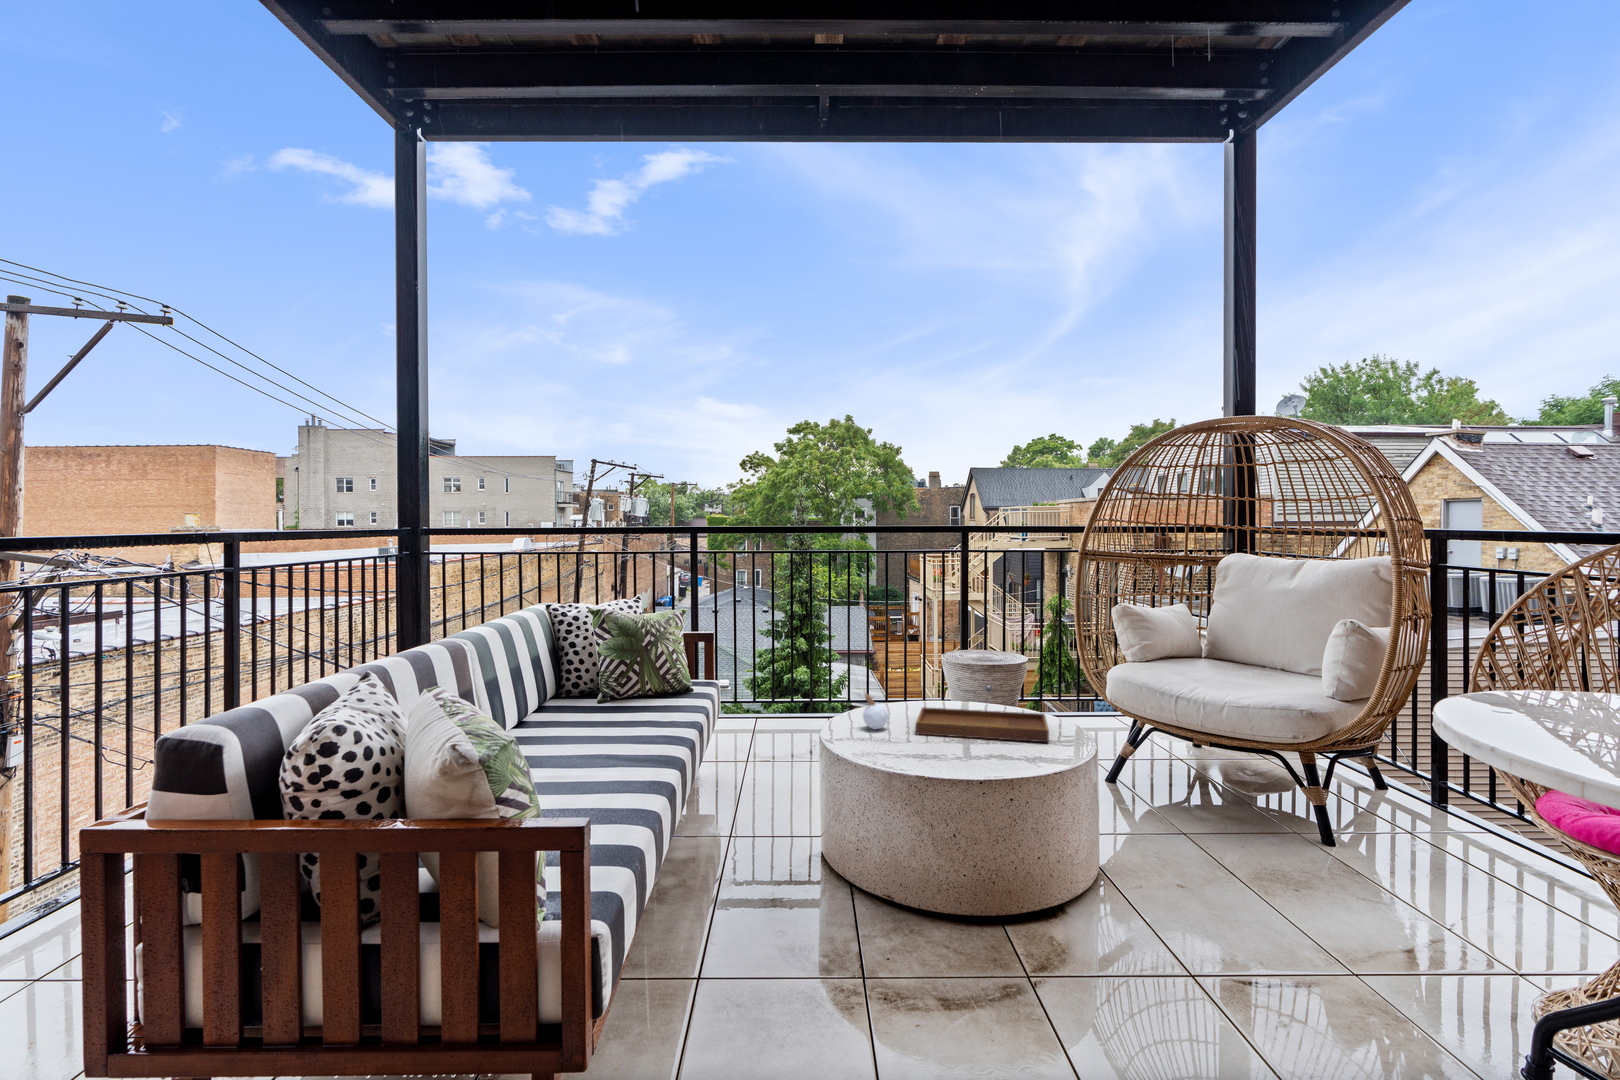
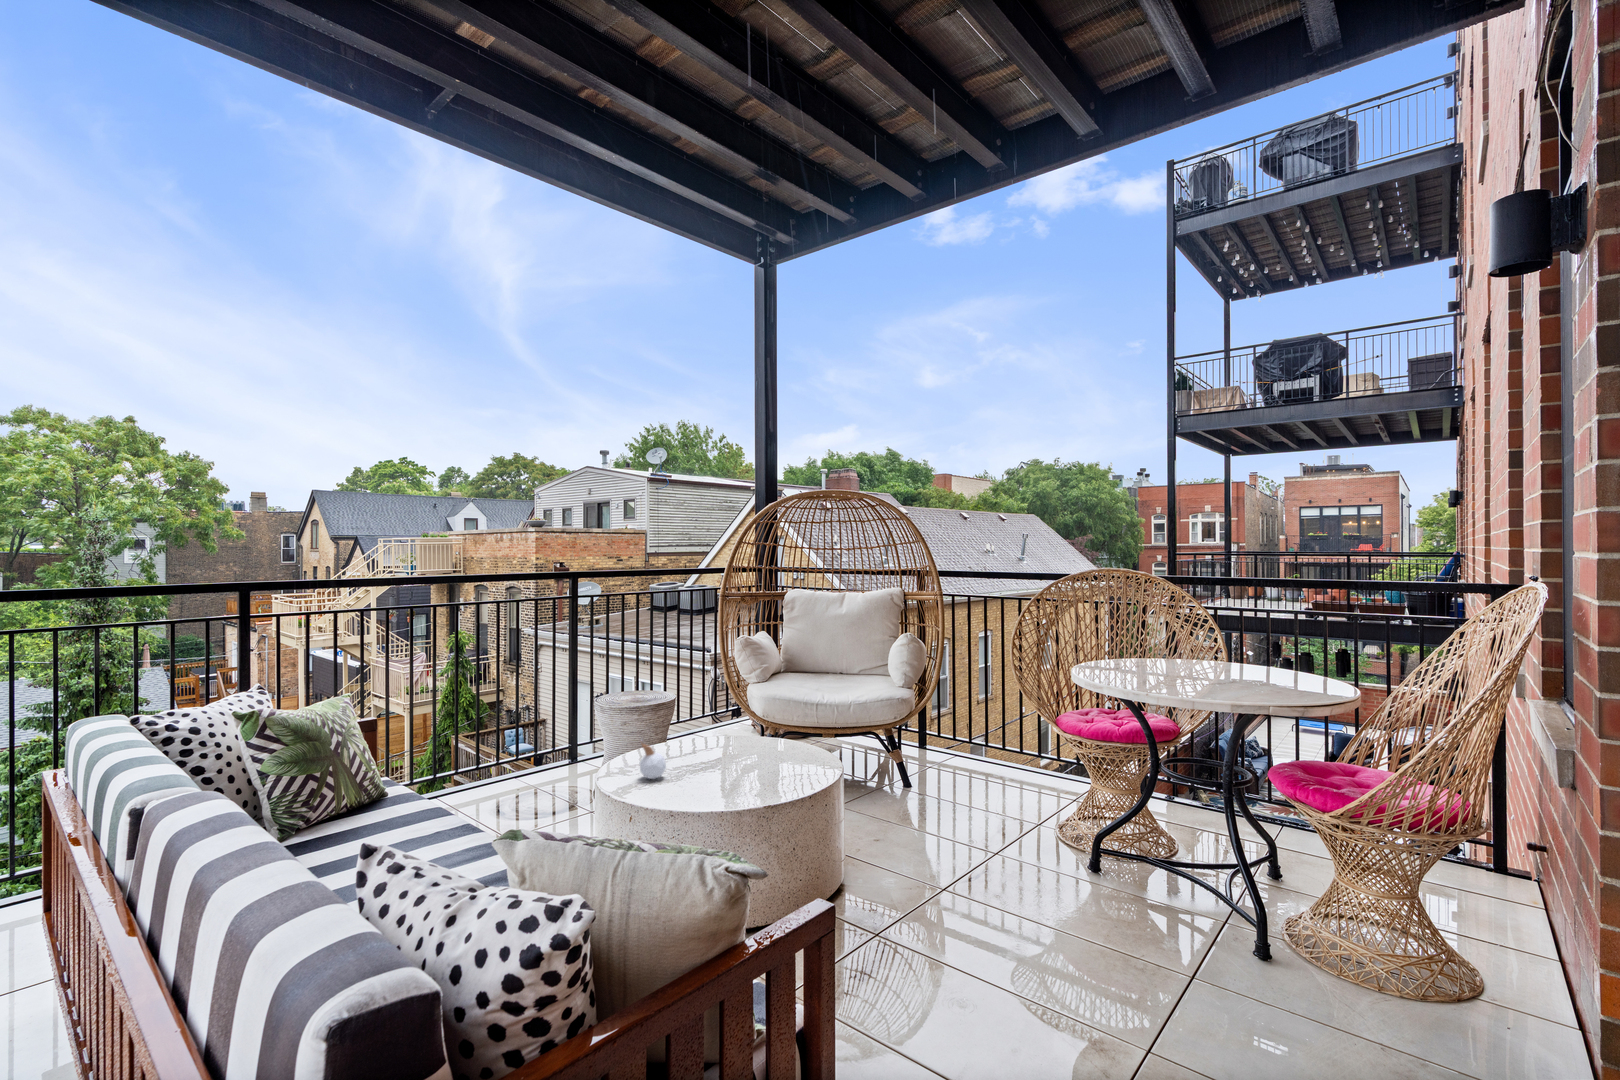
tray: present [916,685,1049,742] -> none [667,713,797,773]

